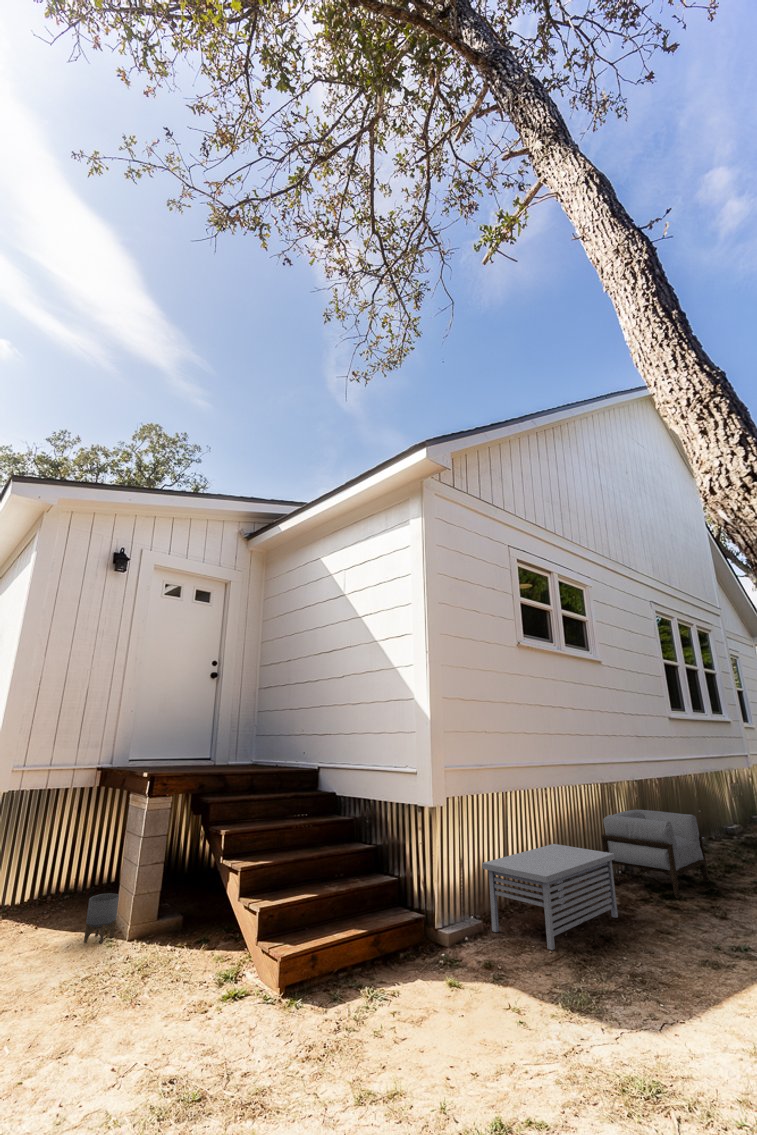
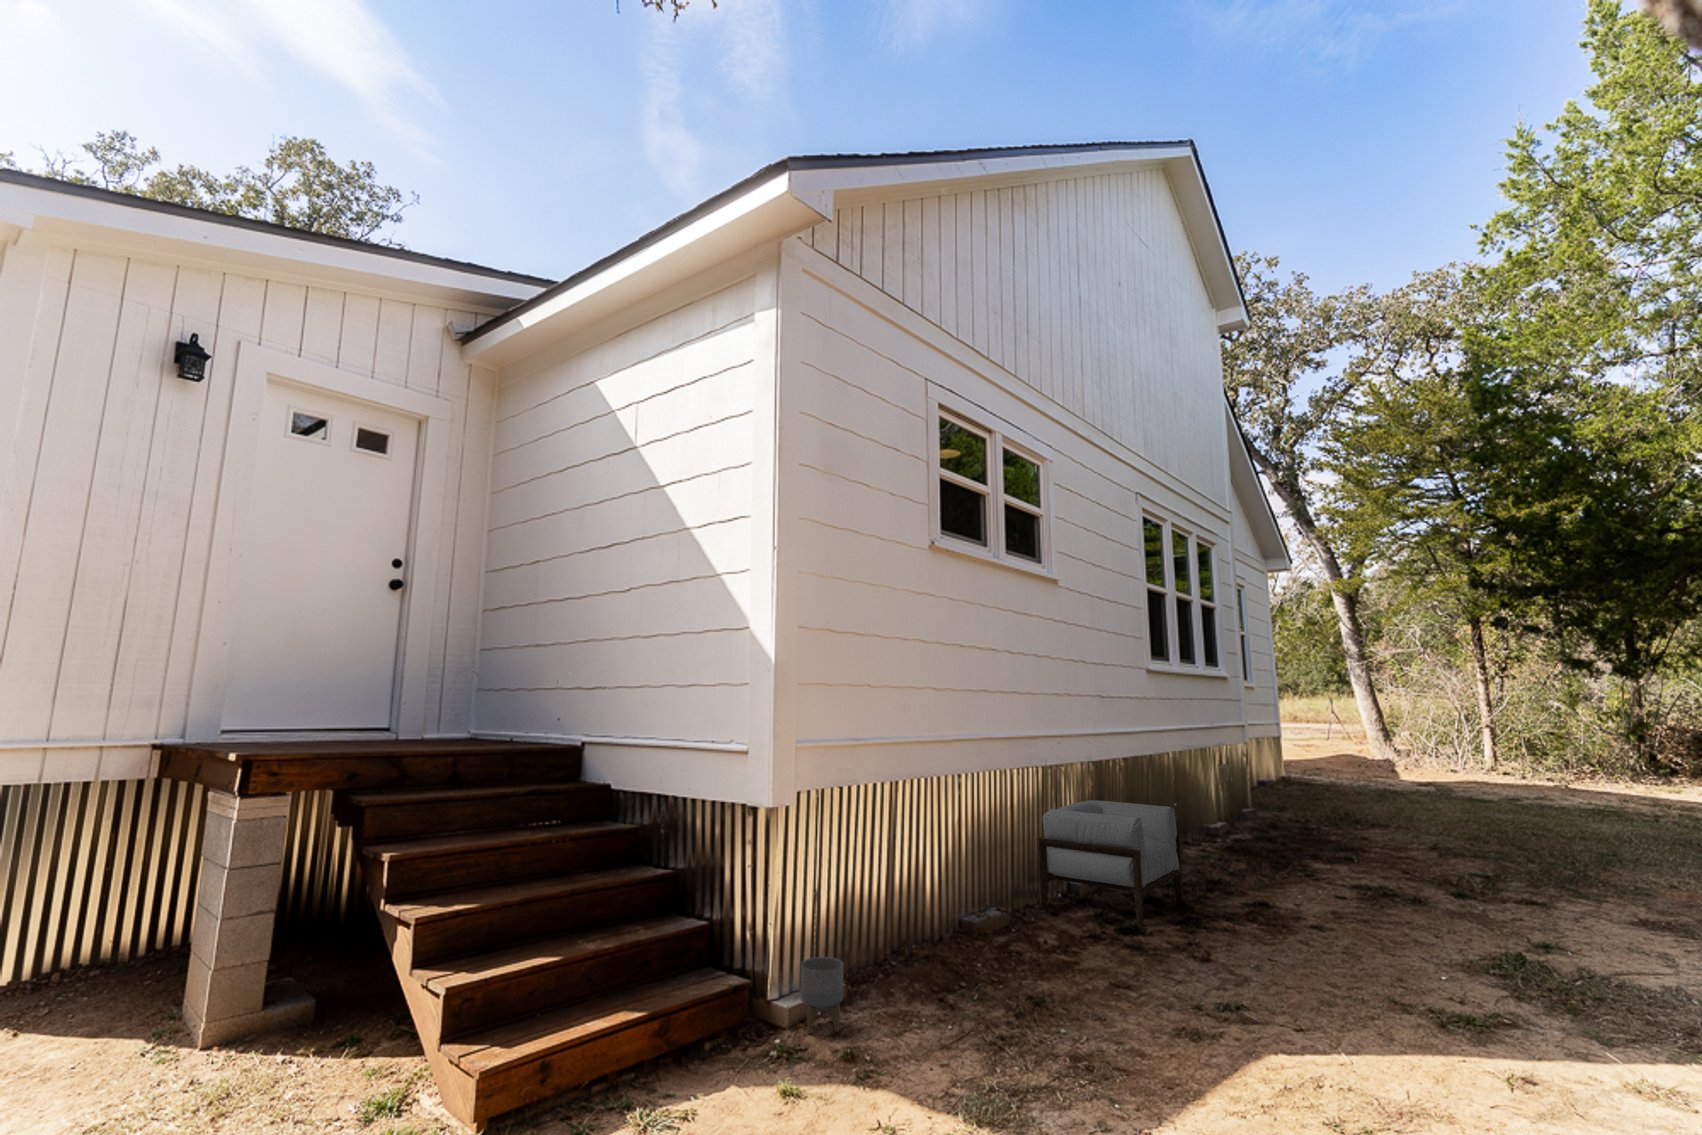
storage bench: present [482,844,618,950] -> none [853,855,1058,1020]
planter: present [84,893,119,944] -> present [801,957,843,1034]

